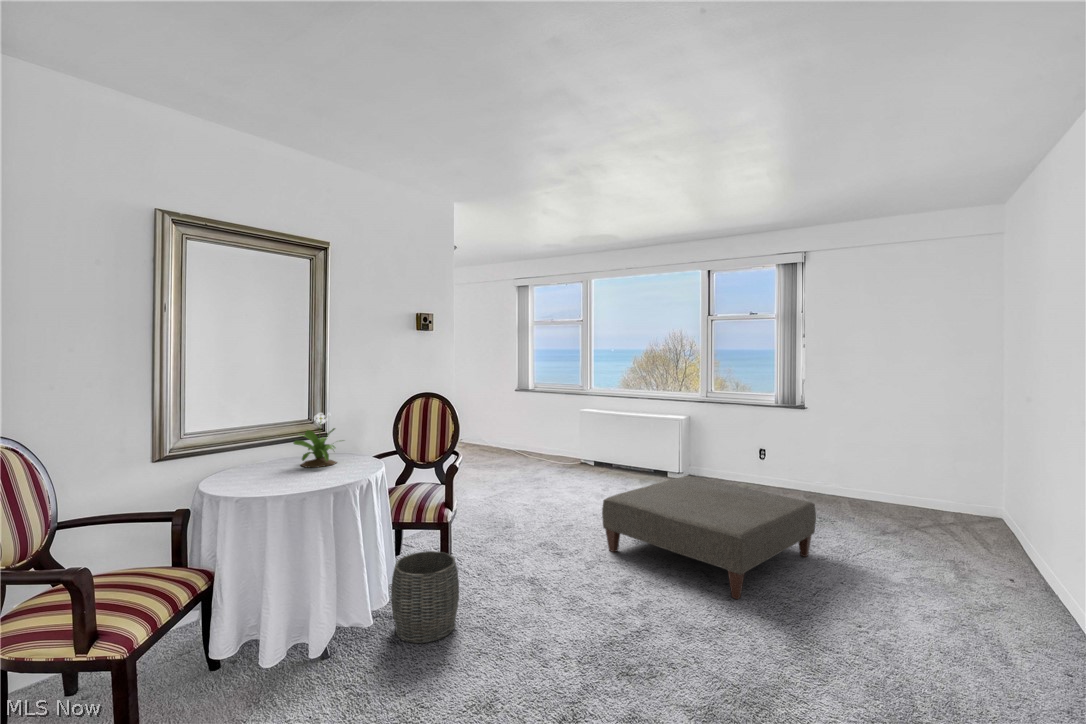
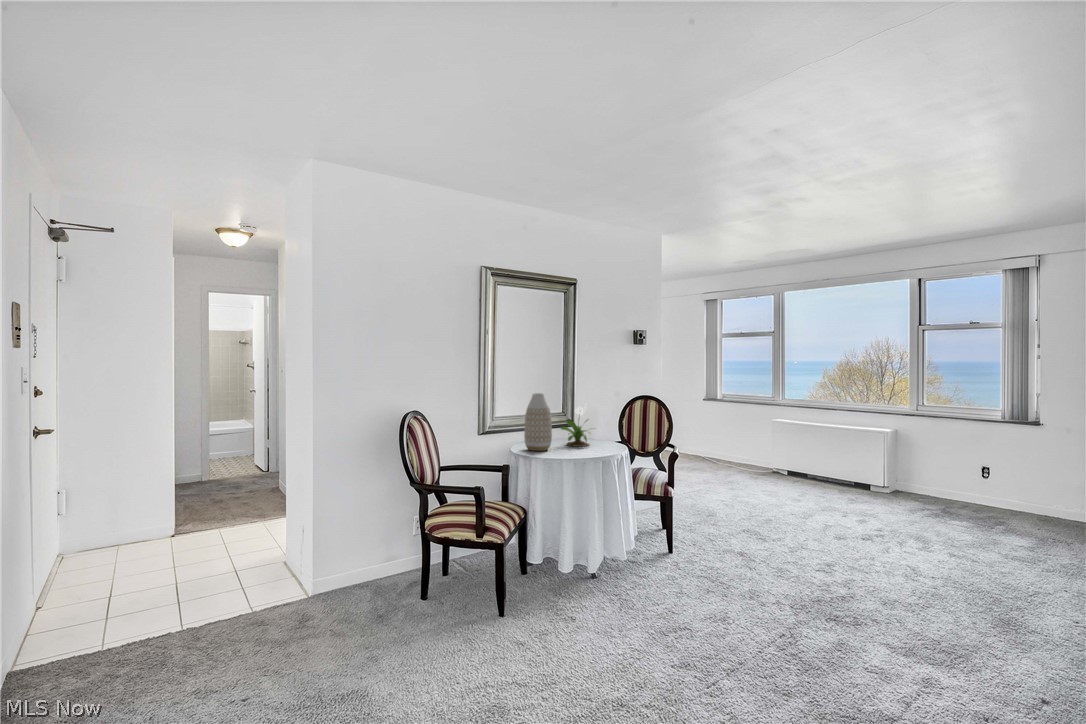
vase: none [227,397,271,481] -> present [524,393,552,451]
ottoman: present [602,476,816,599] -> none [805,484,1037,588]
woven basket: present [391,551,459,643] -> none [637,516,688,581]

